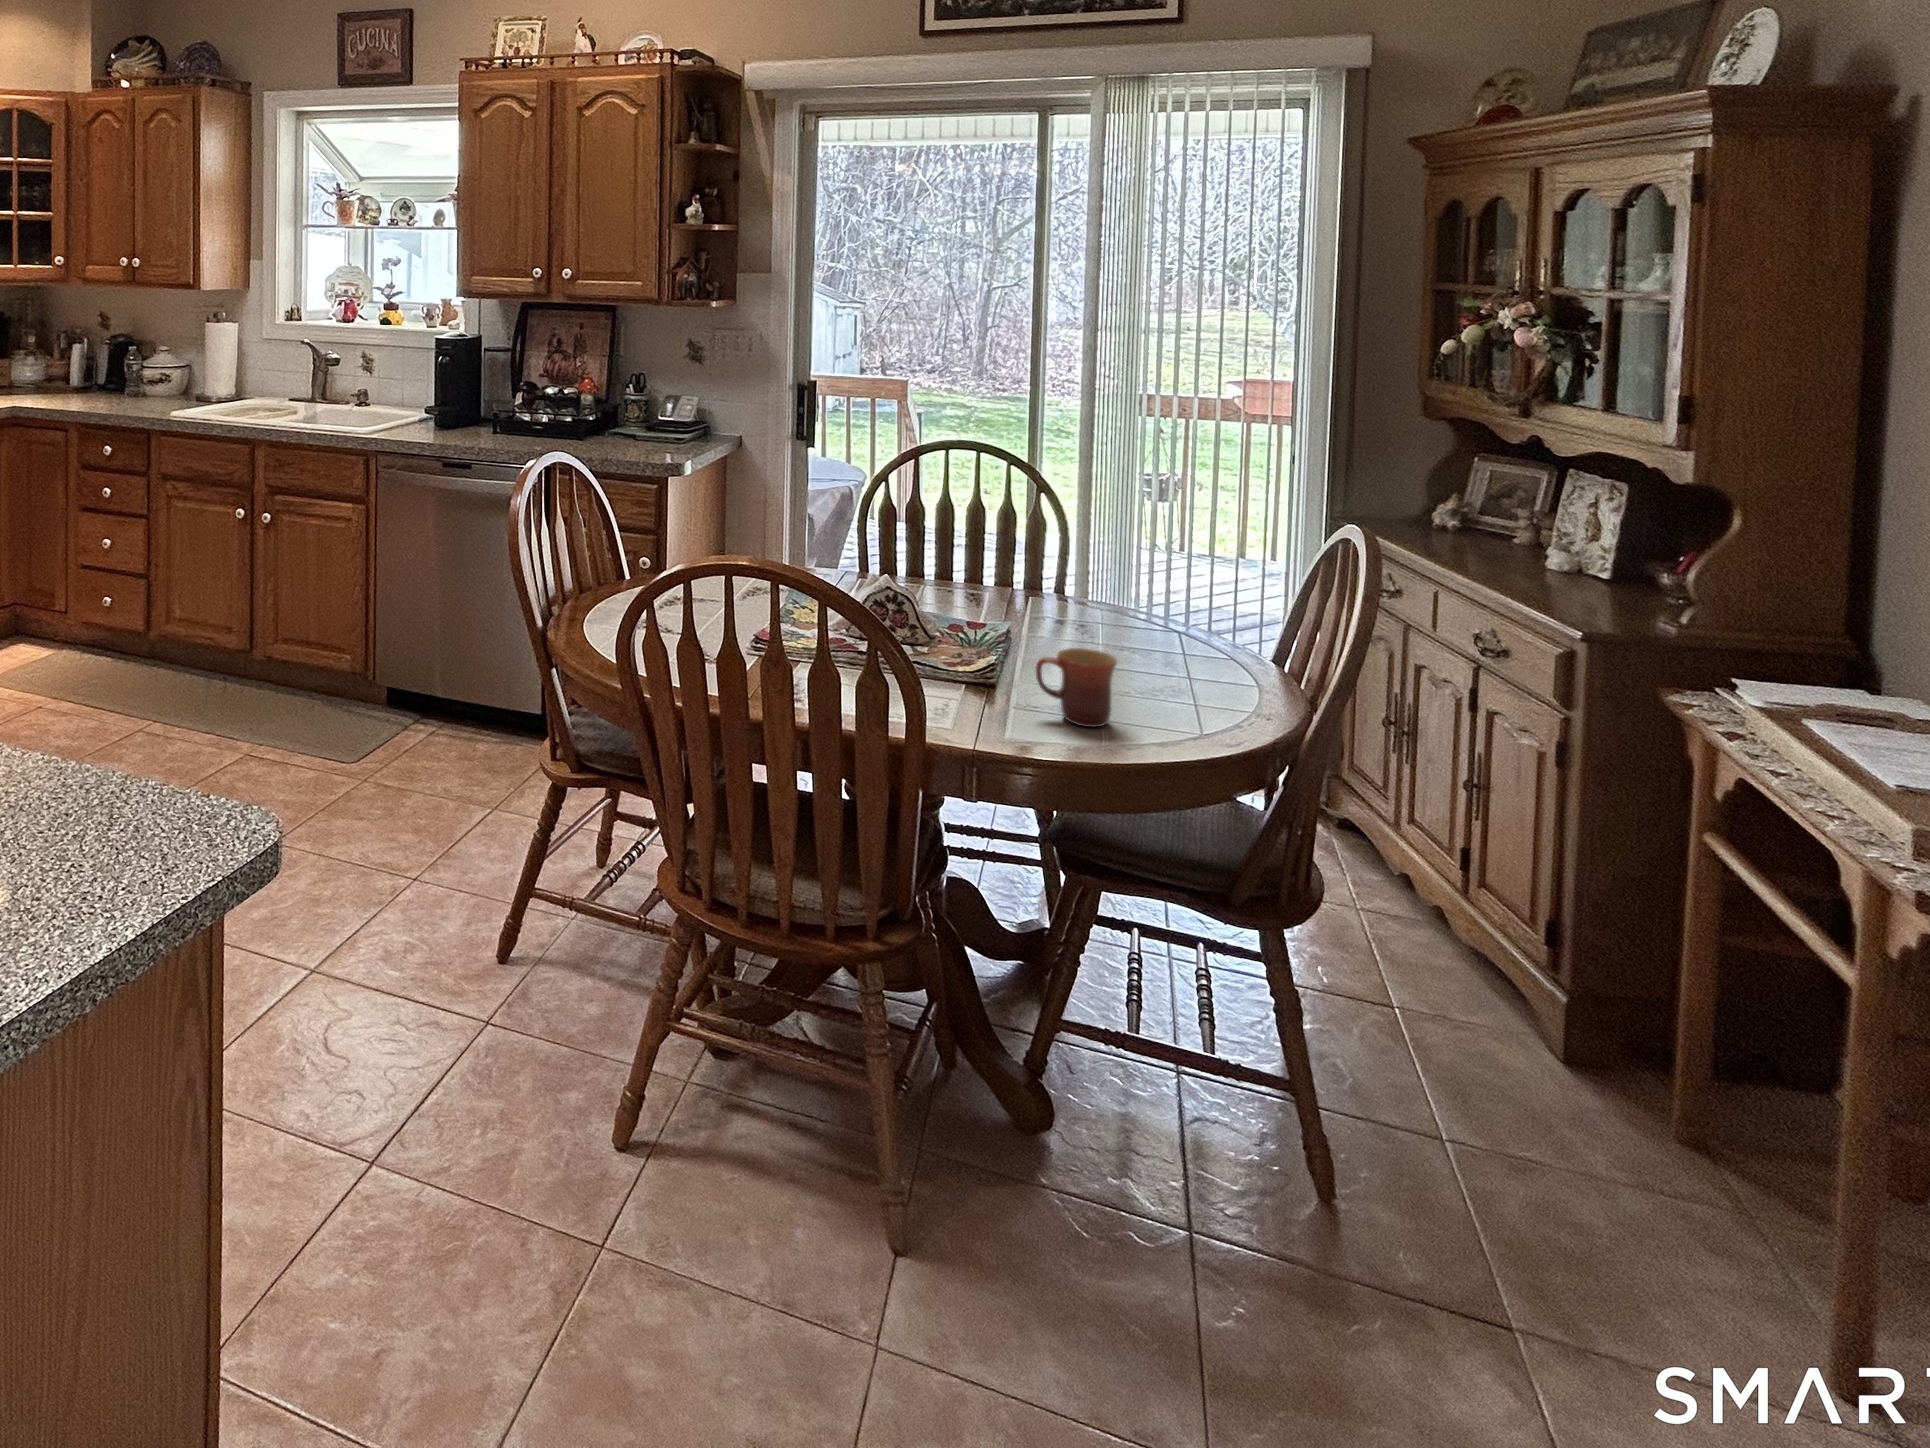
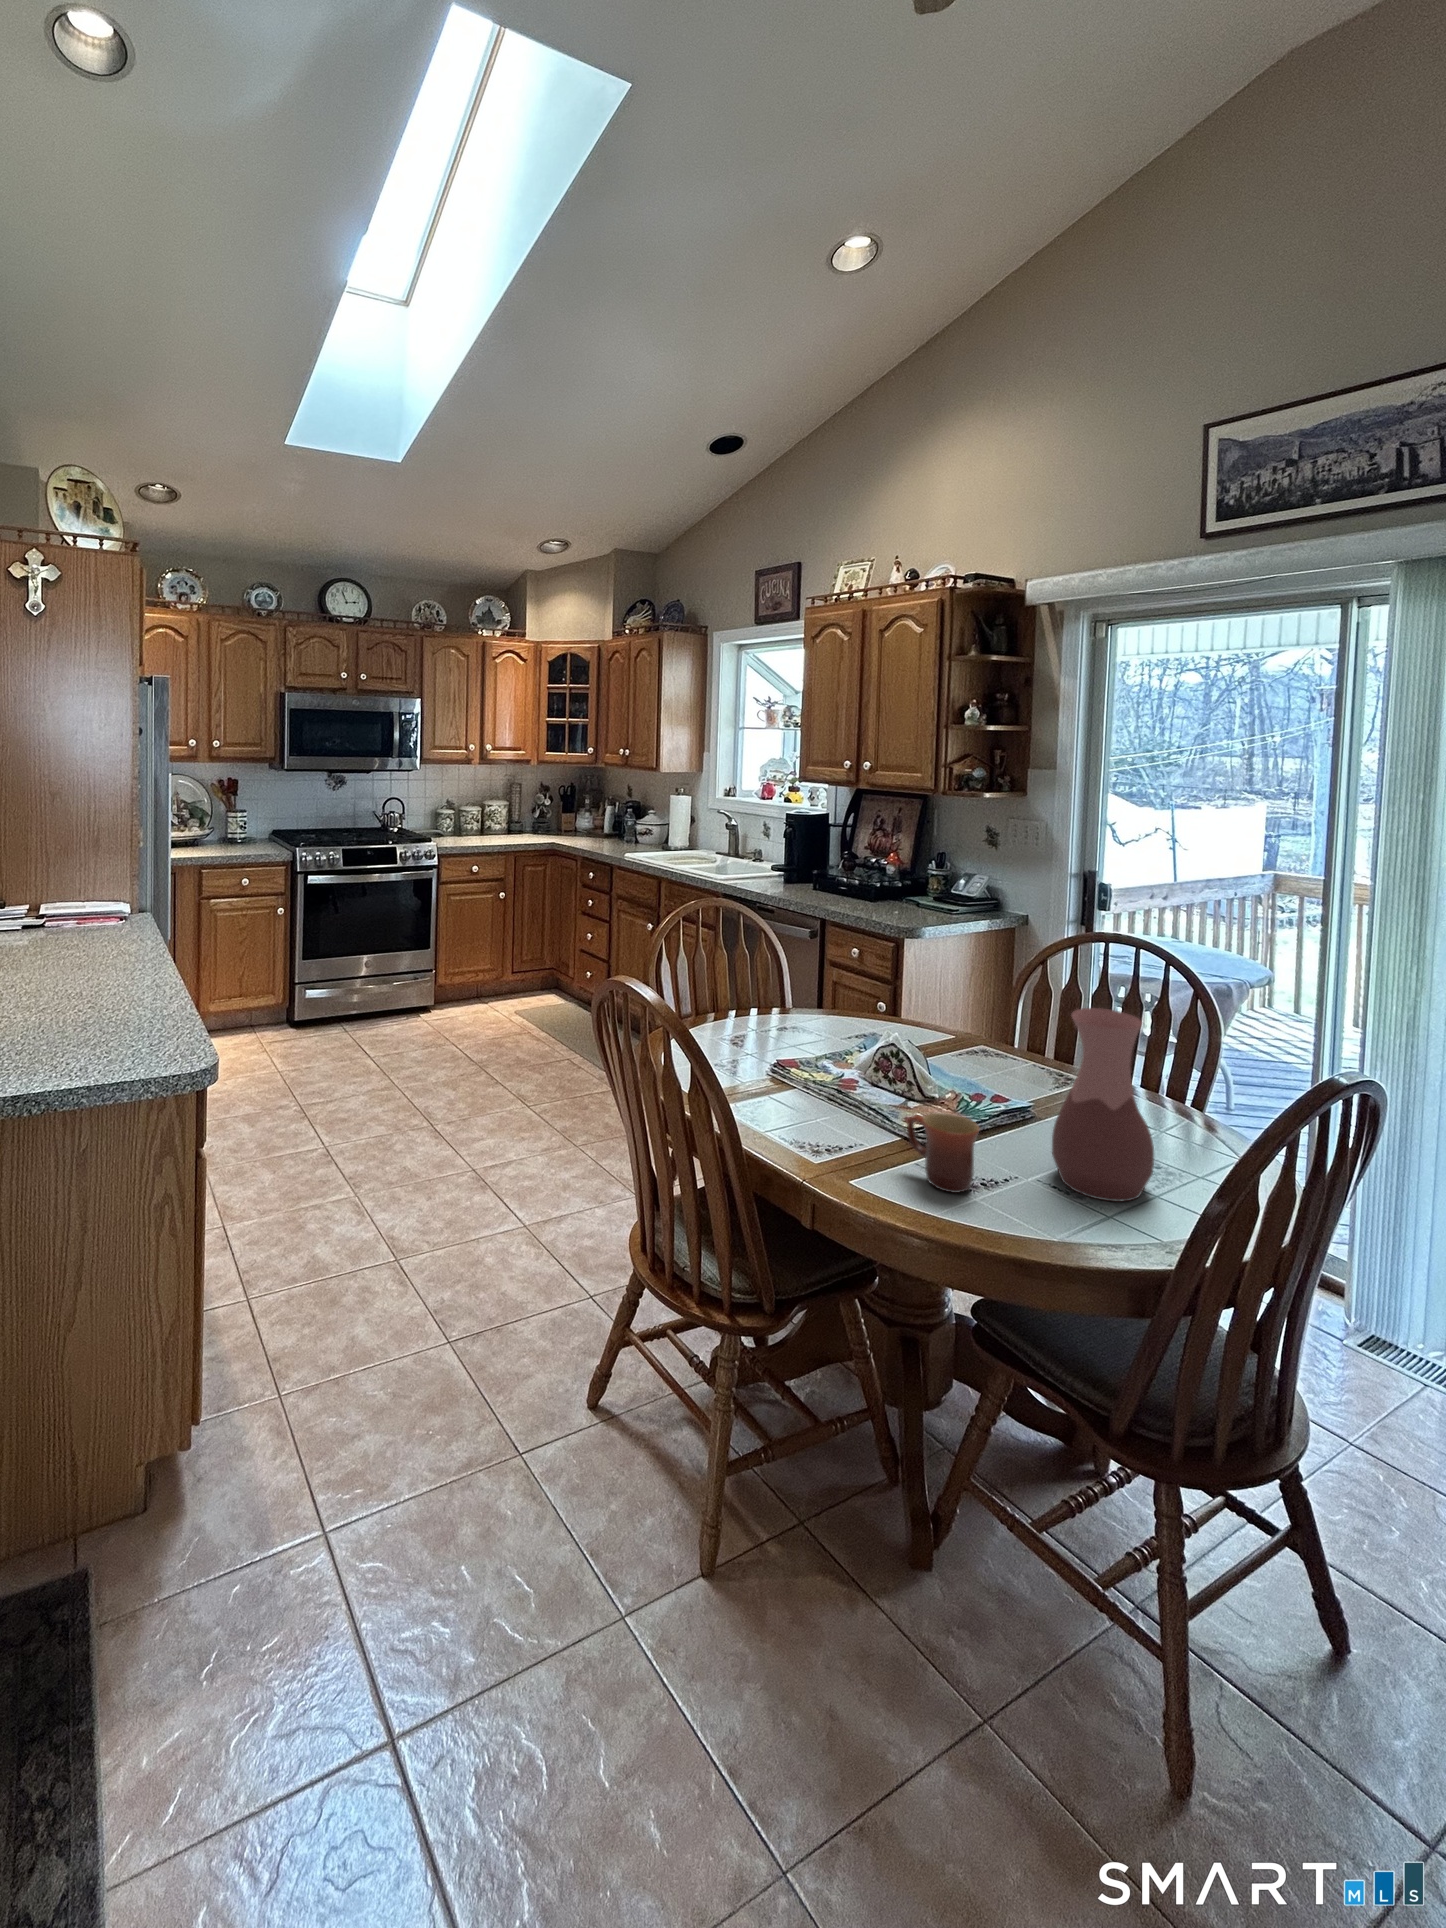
vase: none [1112,516,1208,699] -> present [1052,1008,1154,1202]

